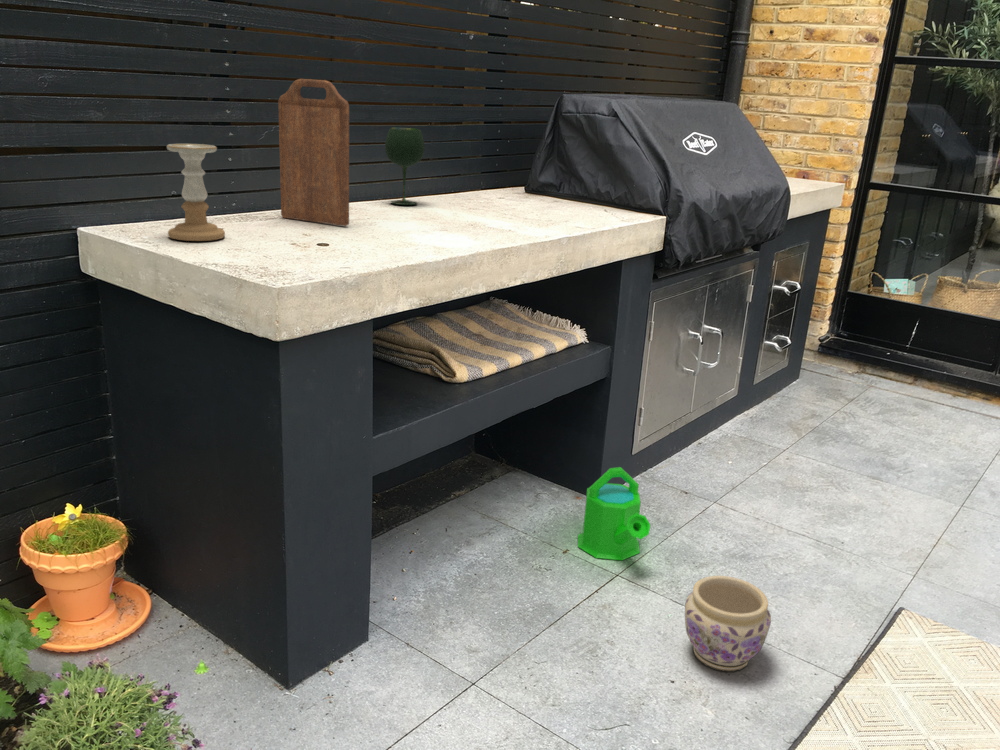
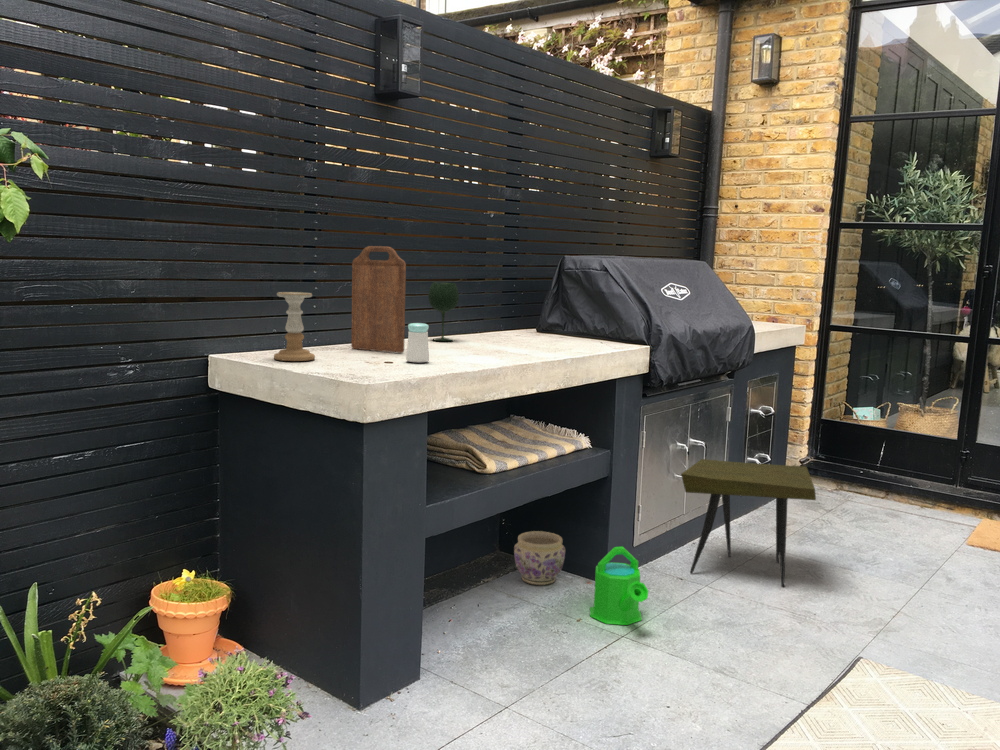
salt shaker: none [348,190,379,244] -> present [406,323,429,362]
side table: none [693,350,855,507] -> present [681,459,816,587]
planter: present [685,576,771,672] -> present [514,531,565,586]

